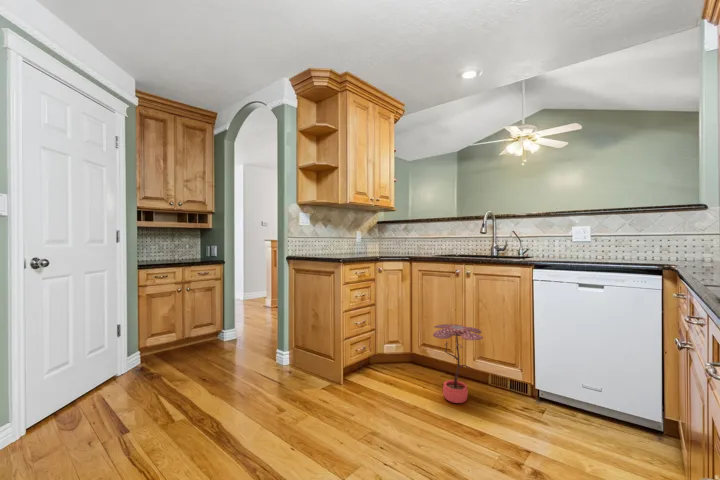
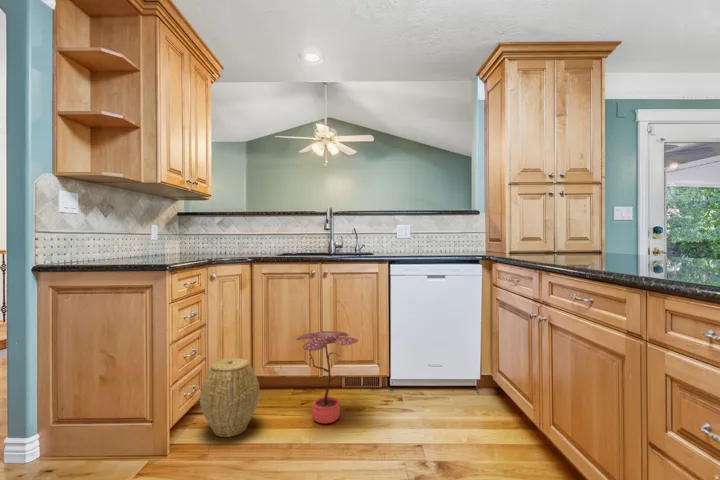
woven basket: none [364,331,404,387] -> present [200,358,260,437]

